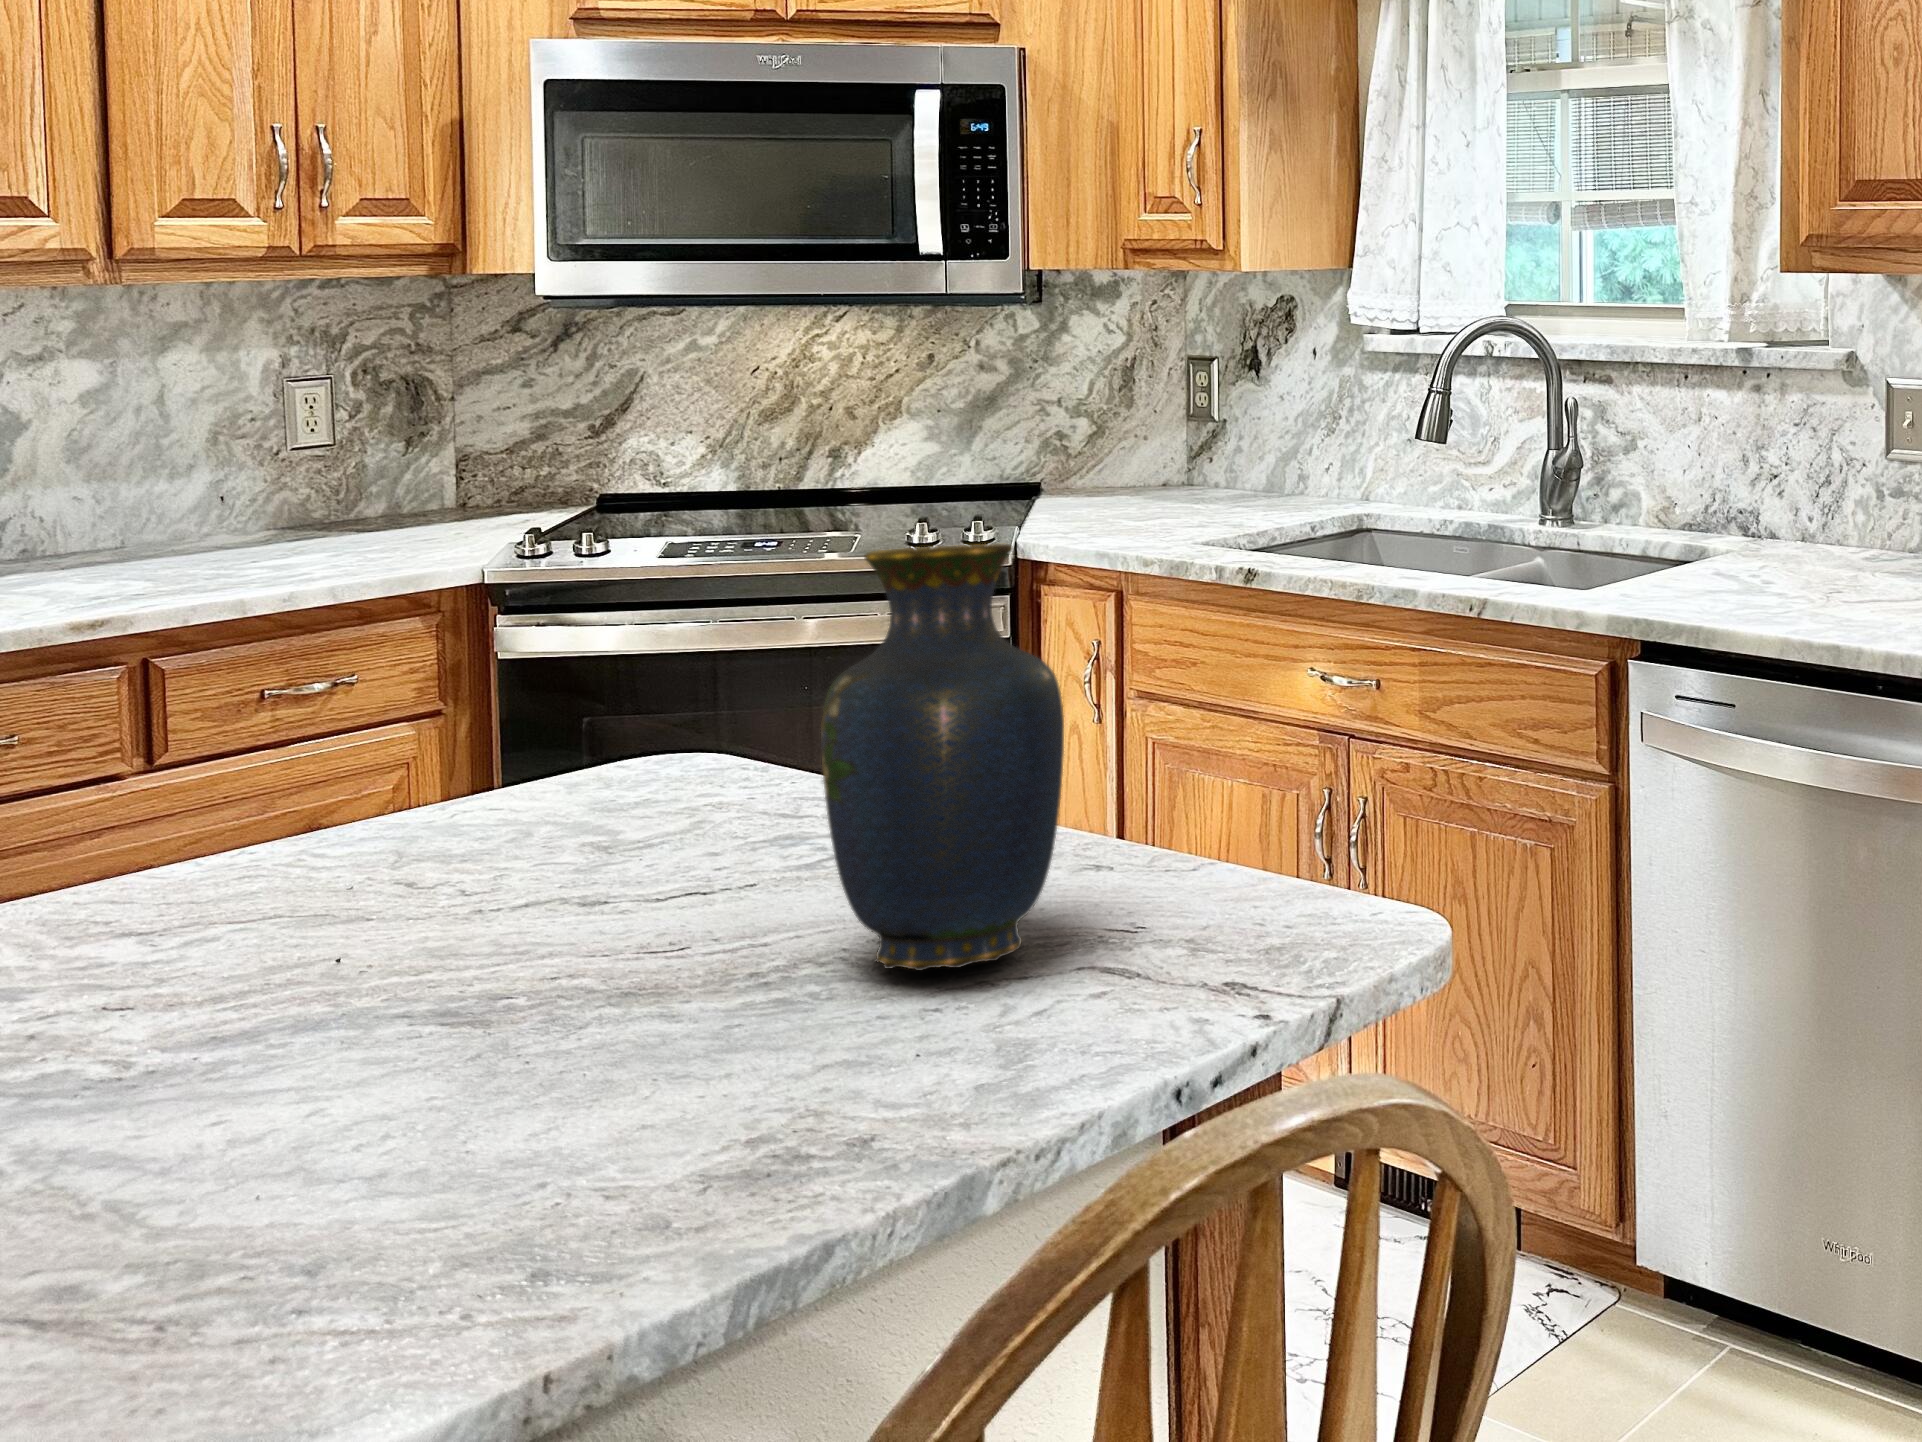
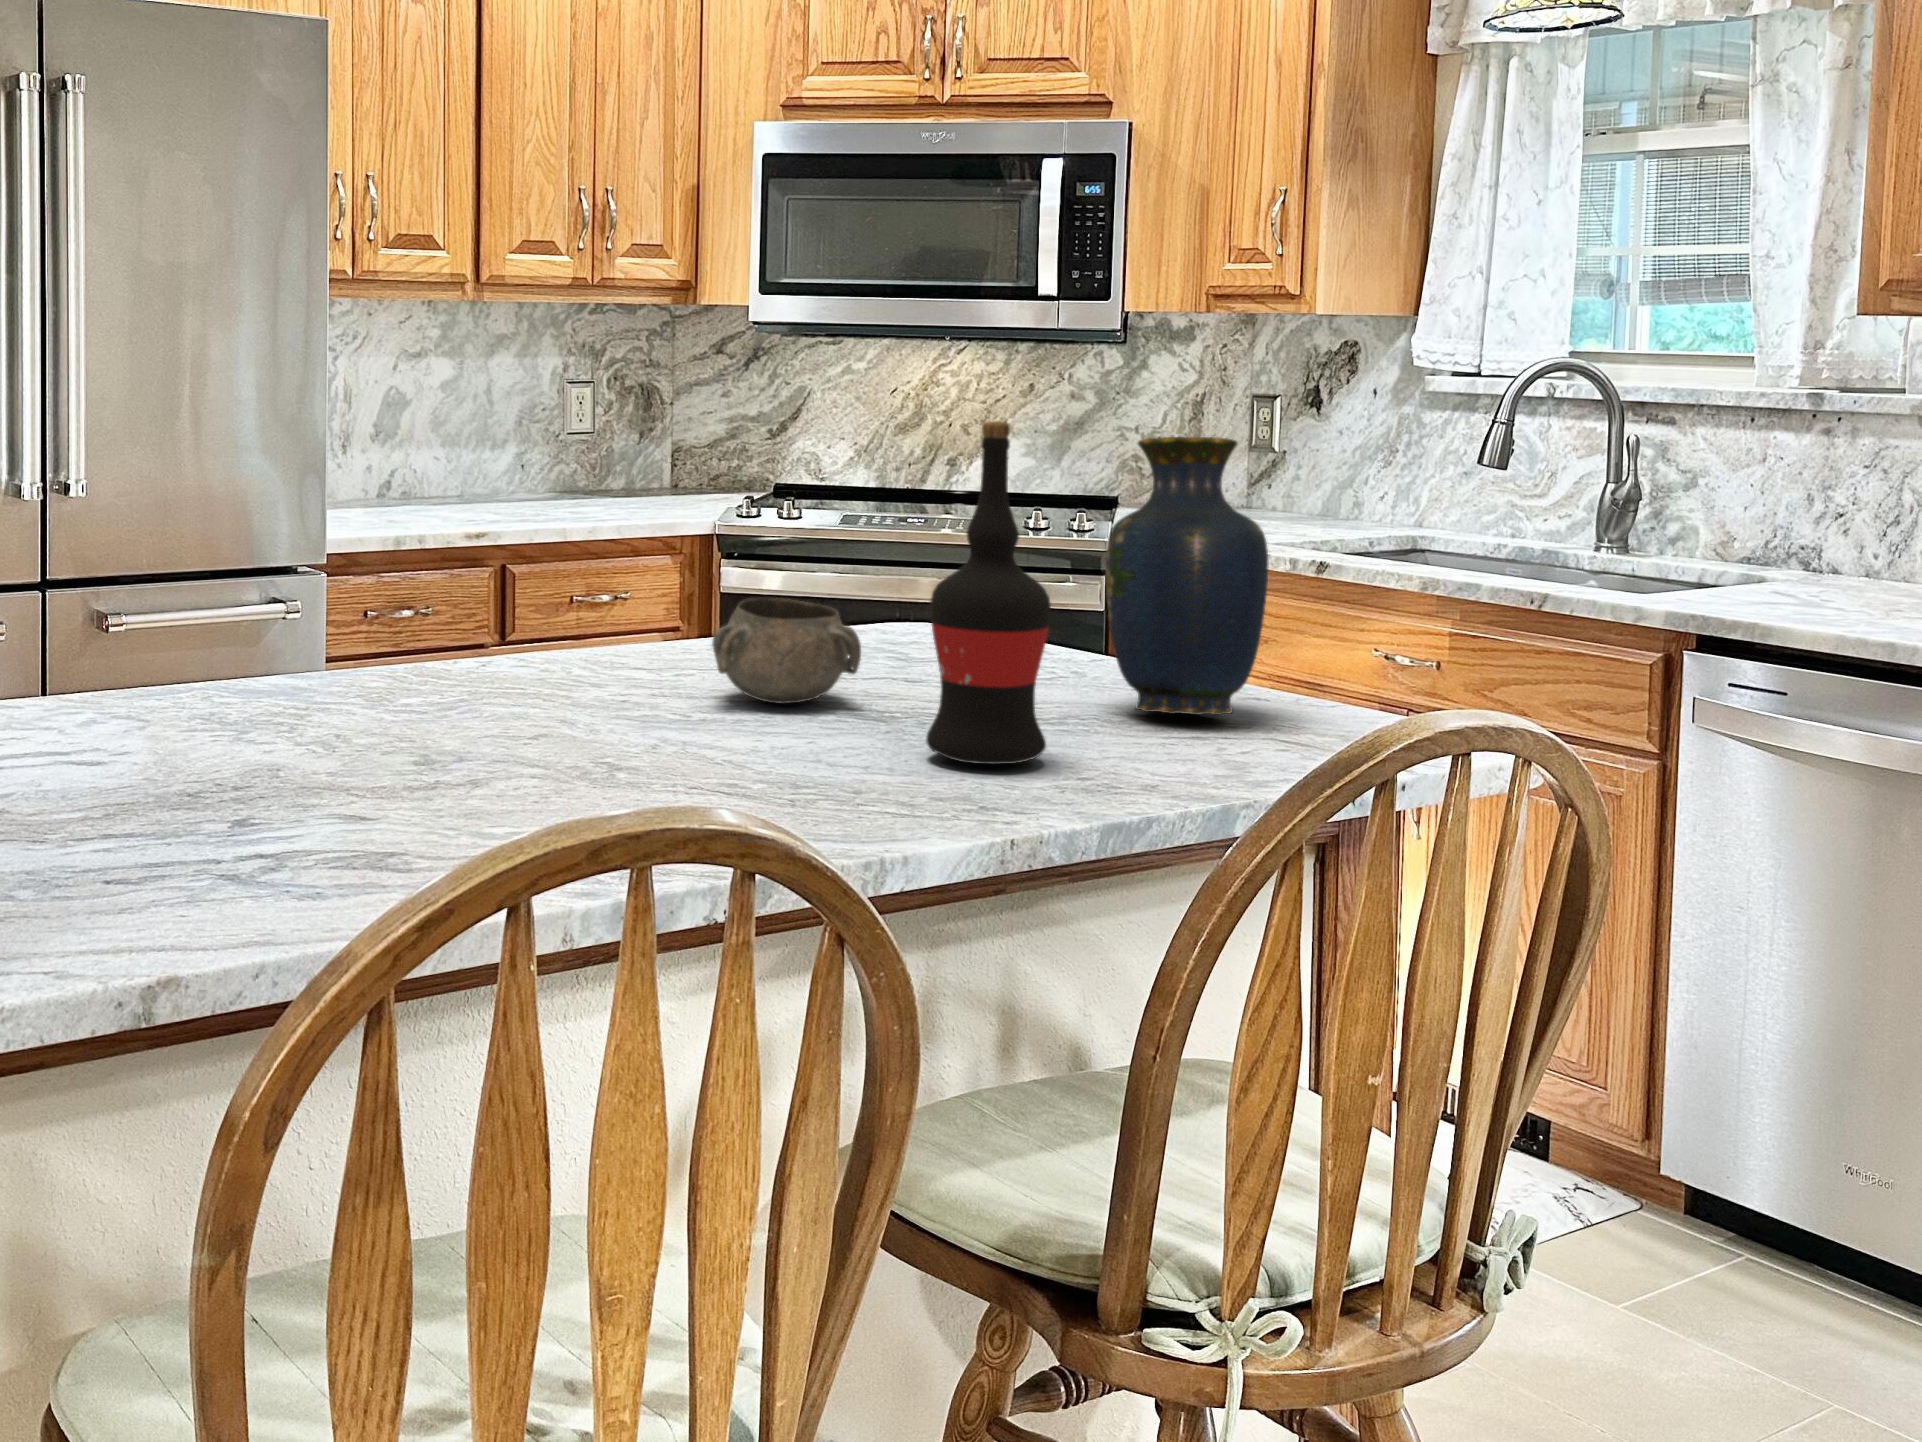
wine bottle: none [436,591,666,1183] -> present [926,421,1051,764]
decorative bowl: none [120,849,411,1041] -> present [712,598,861,704]

